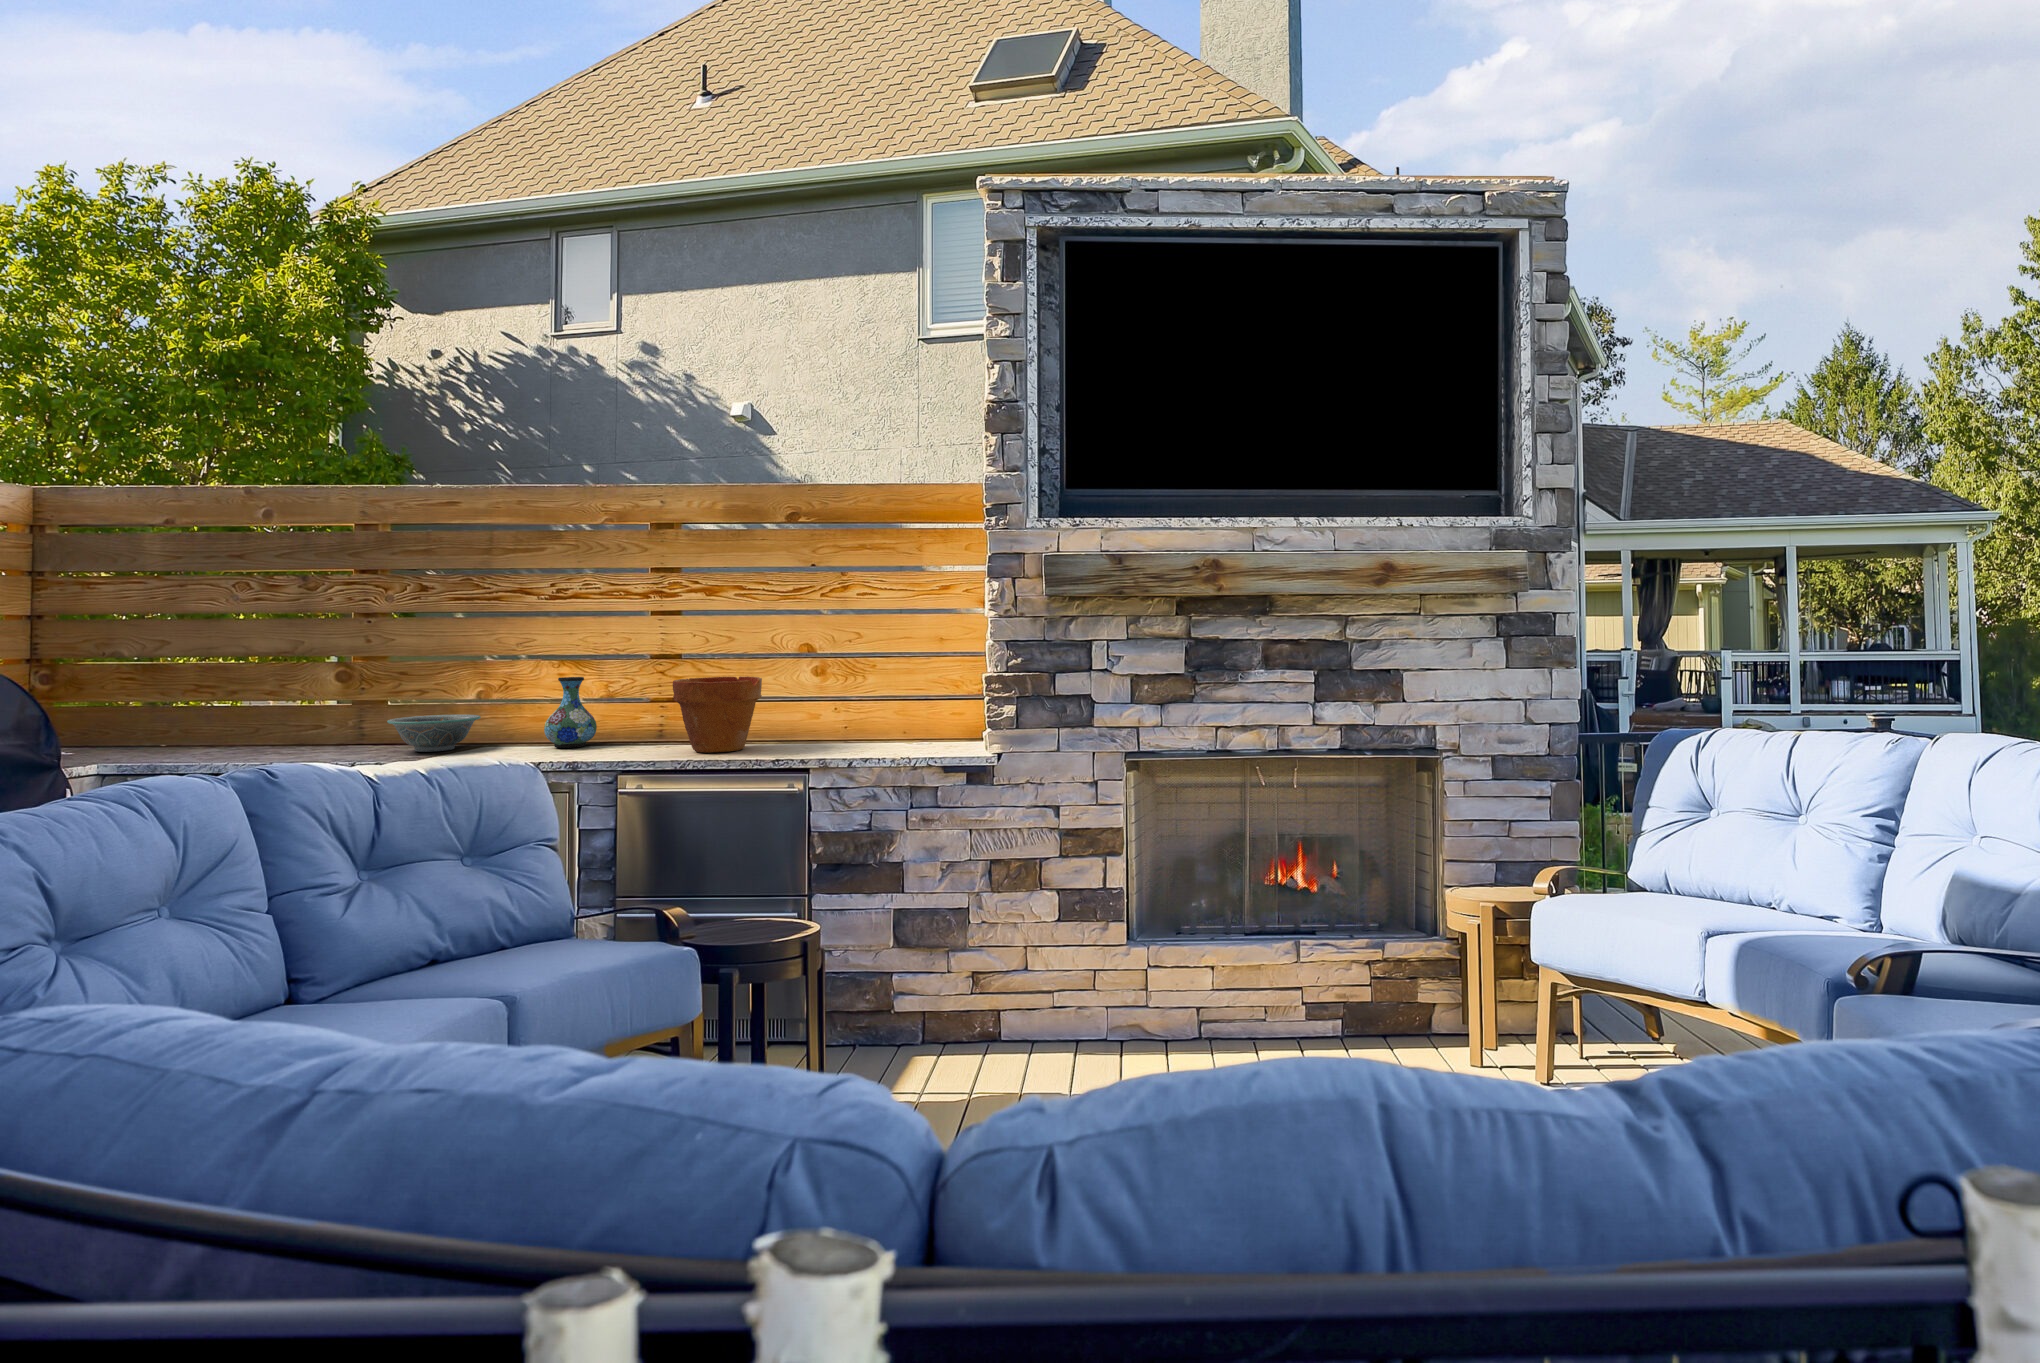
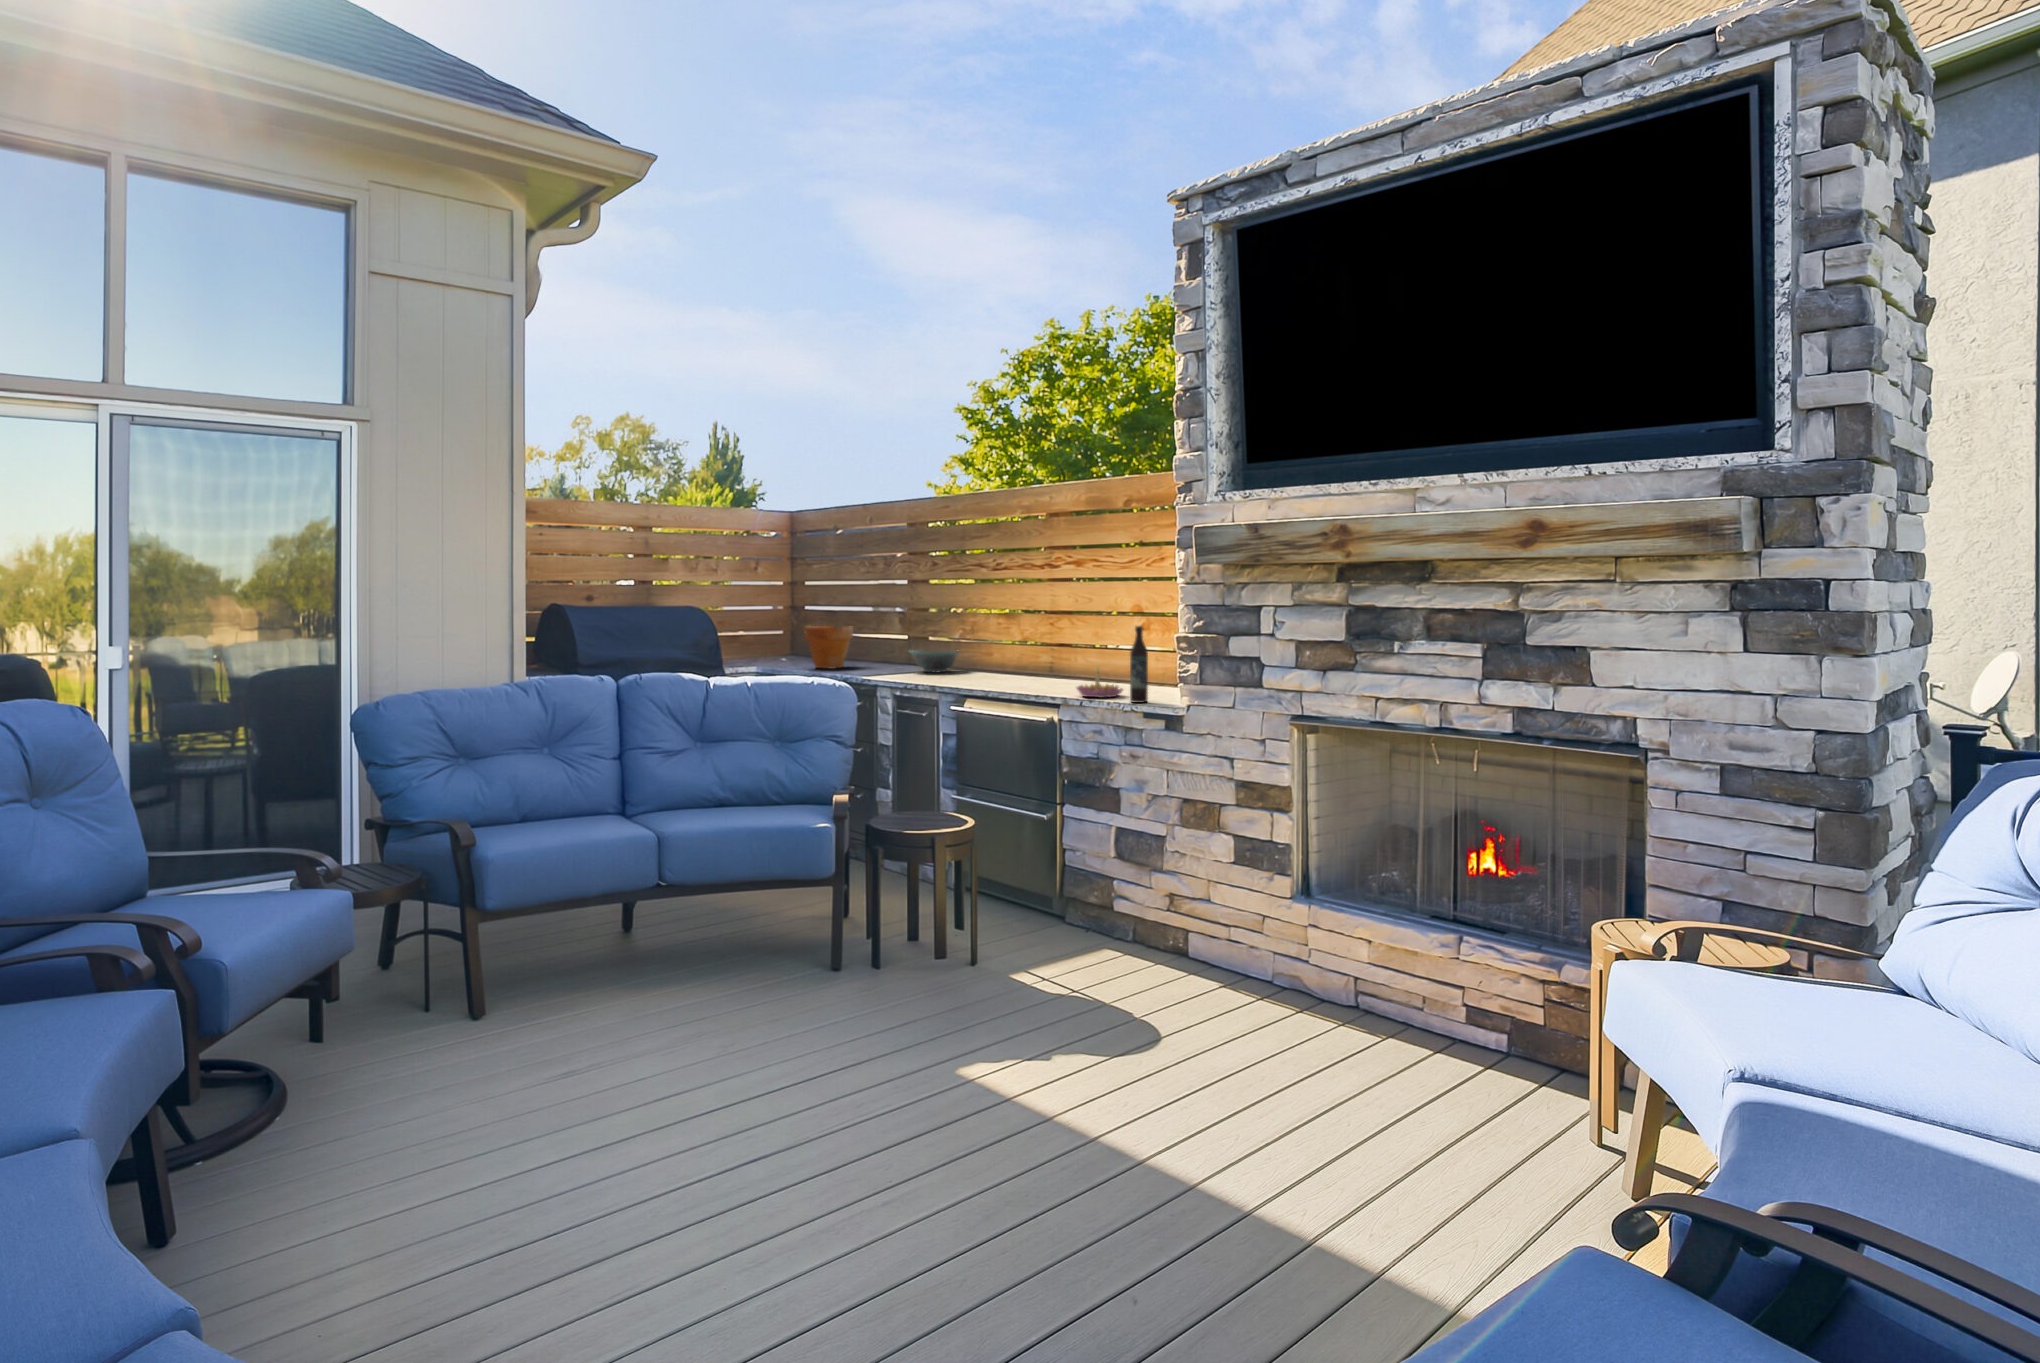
wine bottle: none [914,667,935,759] -> present [1130,626,1148,703]
flower pot: present [673,676,762,752] -> present [804,626,853,668]
vase: present [544,677,597,748] -> none [979,628,1013,676]
candle holder: none [817,717,877,759] -> present [1077,668,1123,698]

